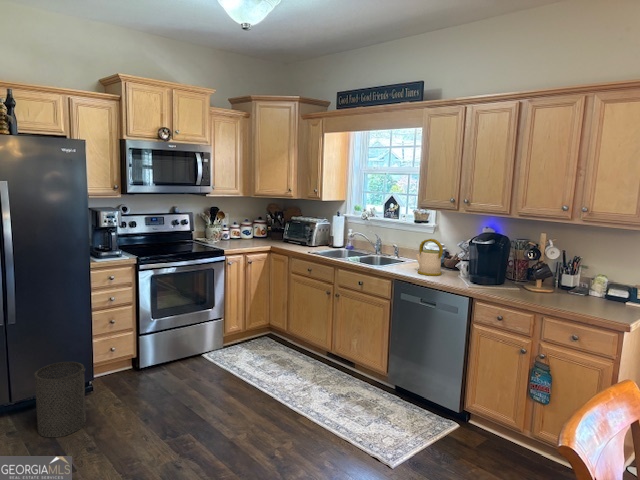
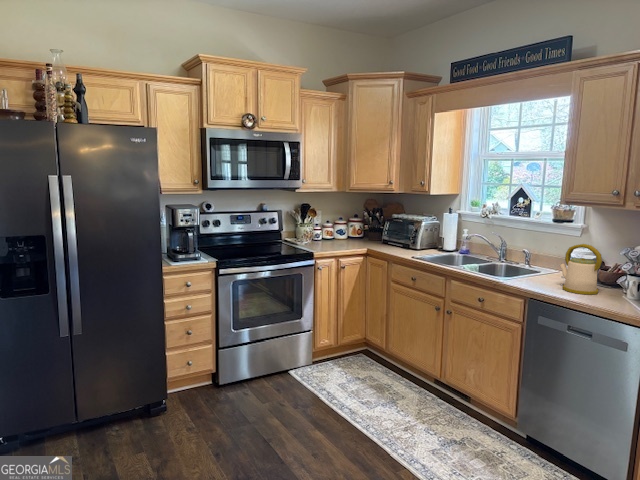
trash can: present [34,362,86,437] -> none [99,378,154,466]

